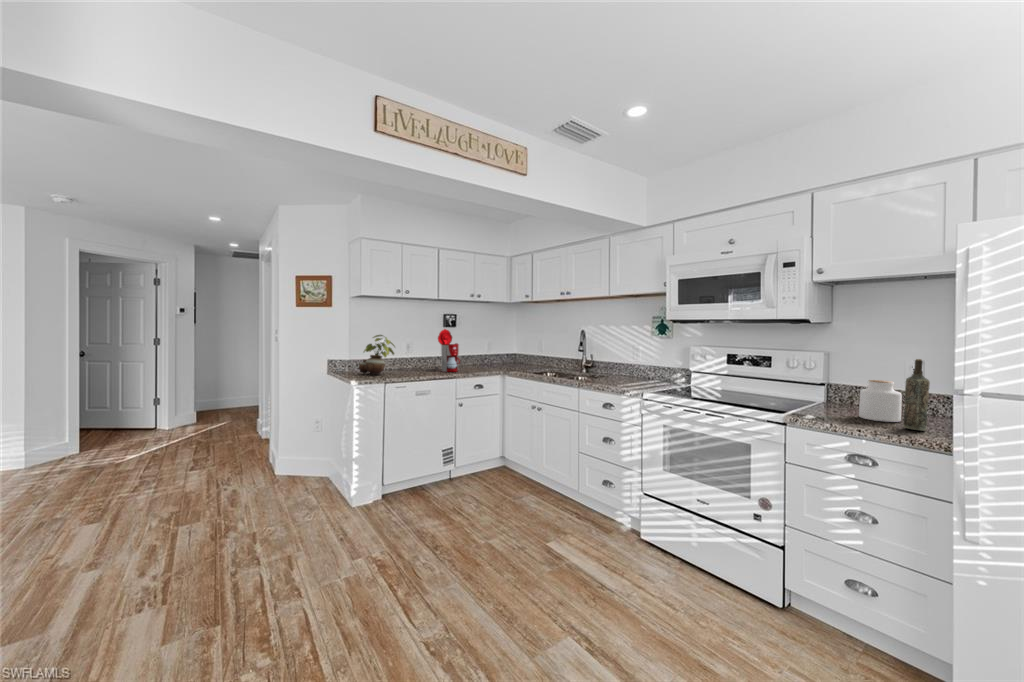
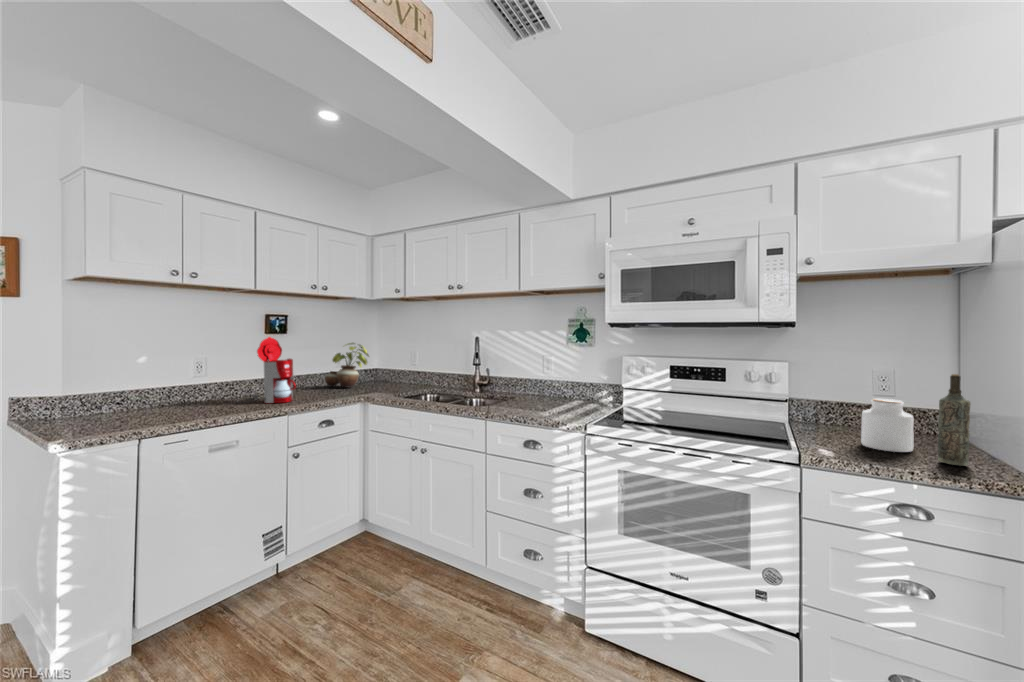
potted plant: present [359,335,395,375] -> present [325,343,369,388]

